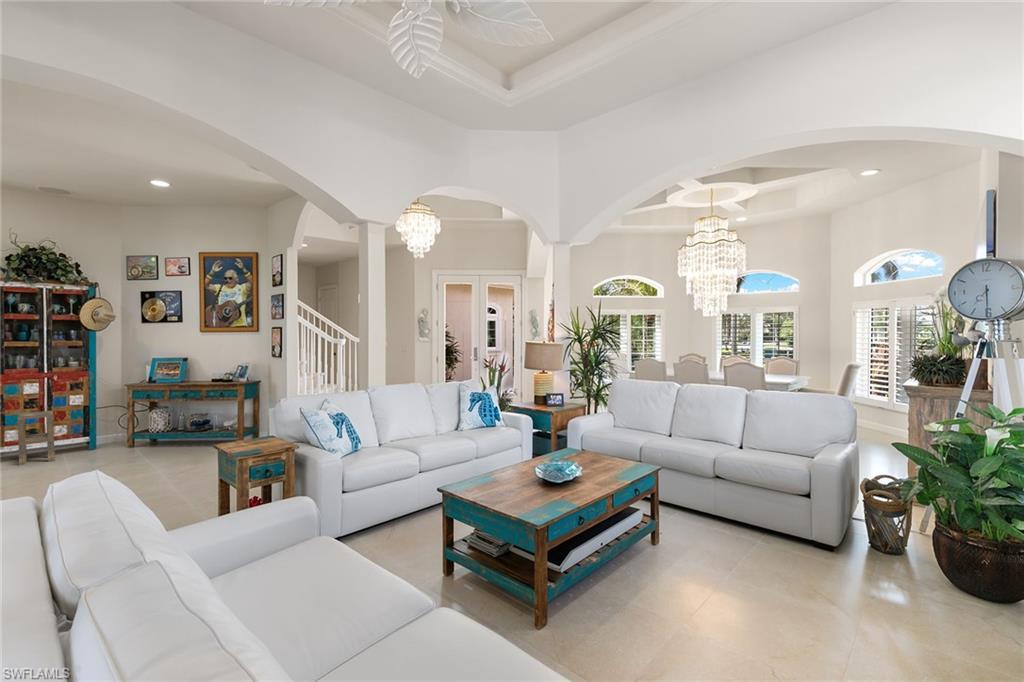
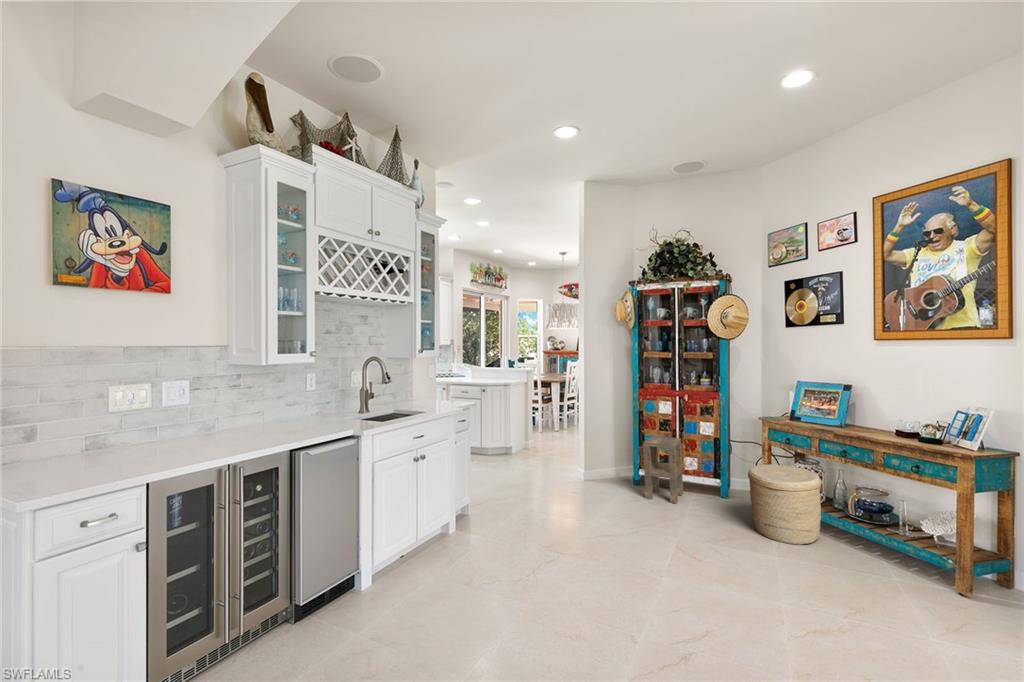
woven basket: none [124,411,174,456] -> present [748,465,821,545]

